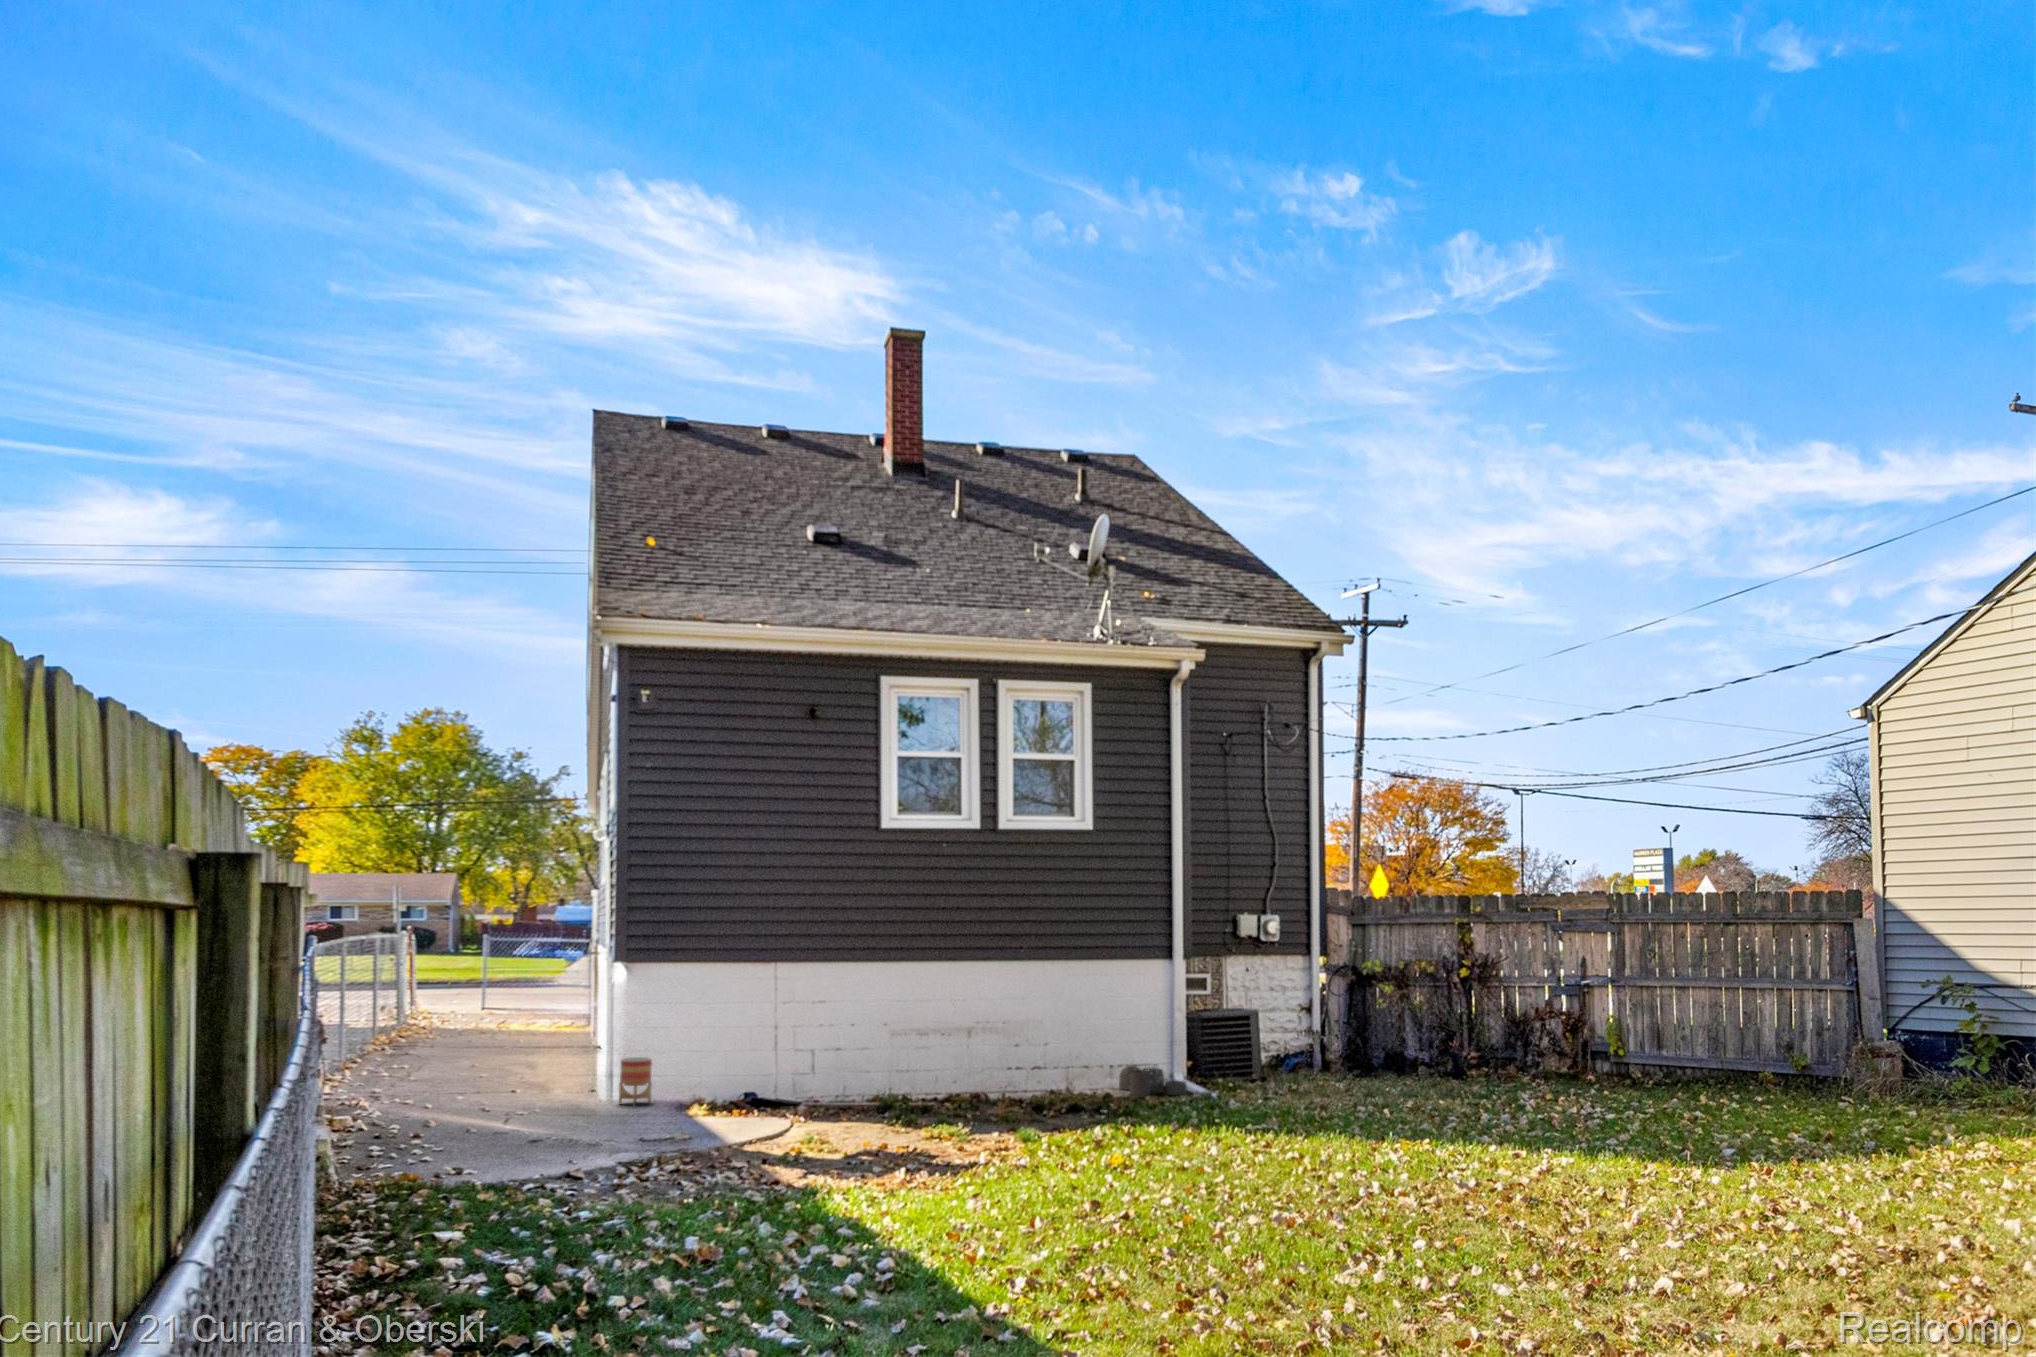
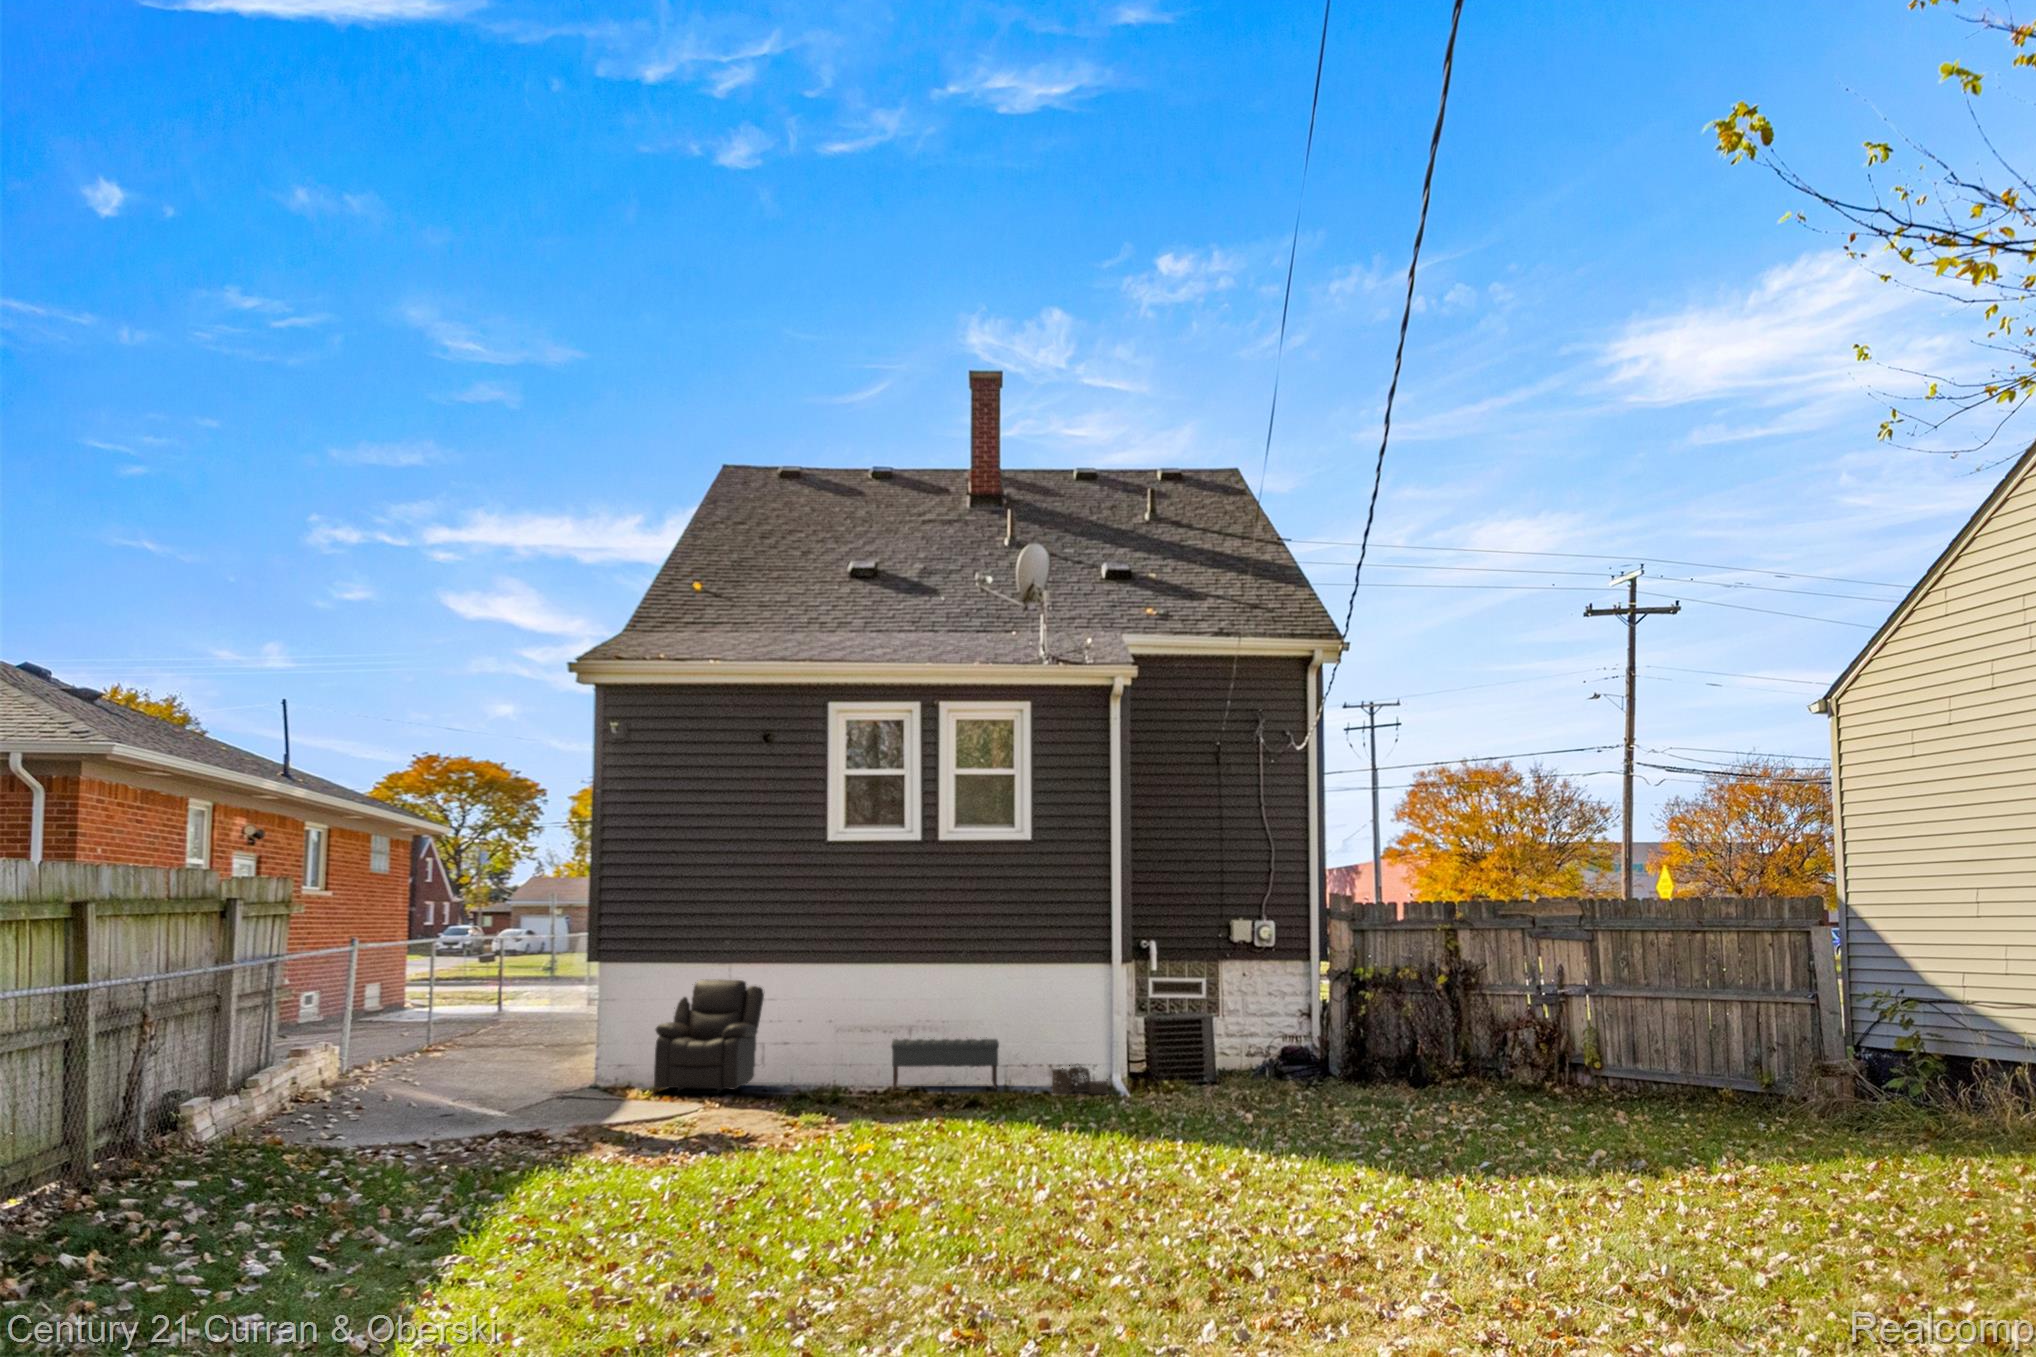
chair: none [715,983,823,1112] -> present [654,979,764,1093]
bench: none [952,1039,1074,1100] -> present [891,1037,999,1090]
planter: present [619,1057,652,1105] -> none [593,1042,621,1084]

